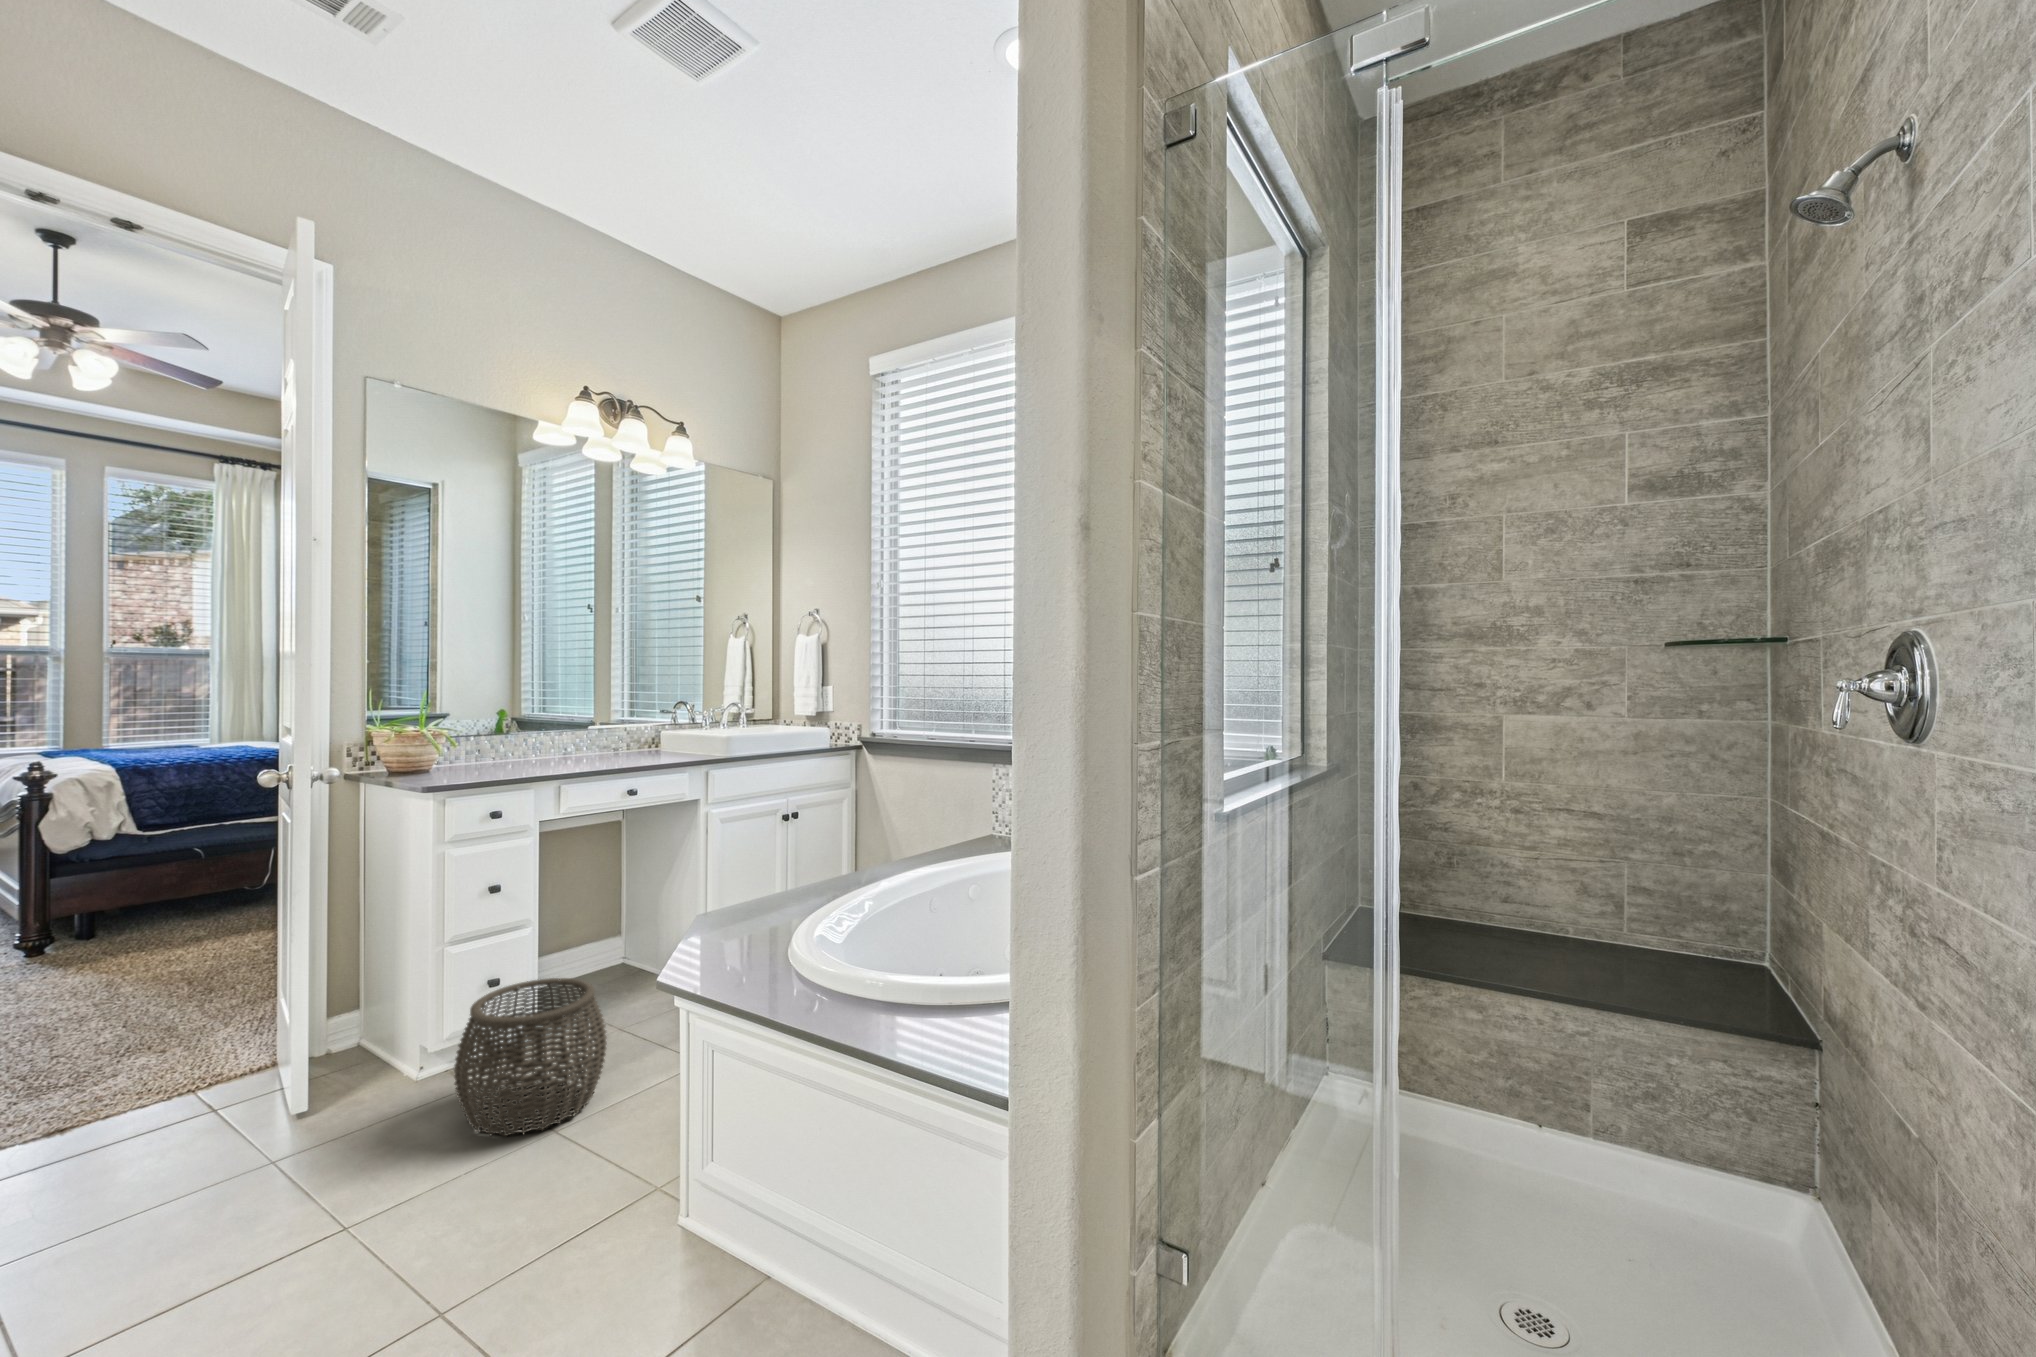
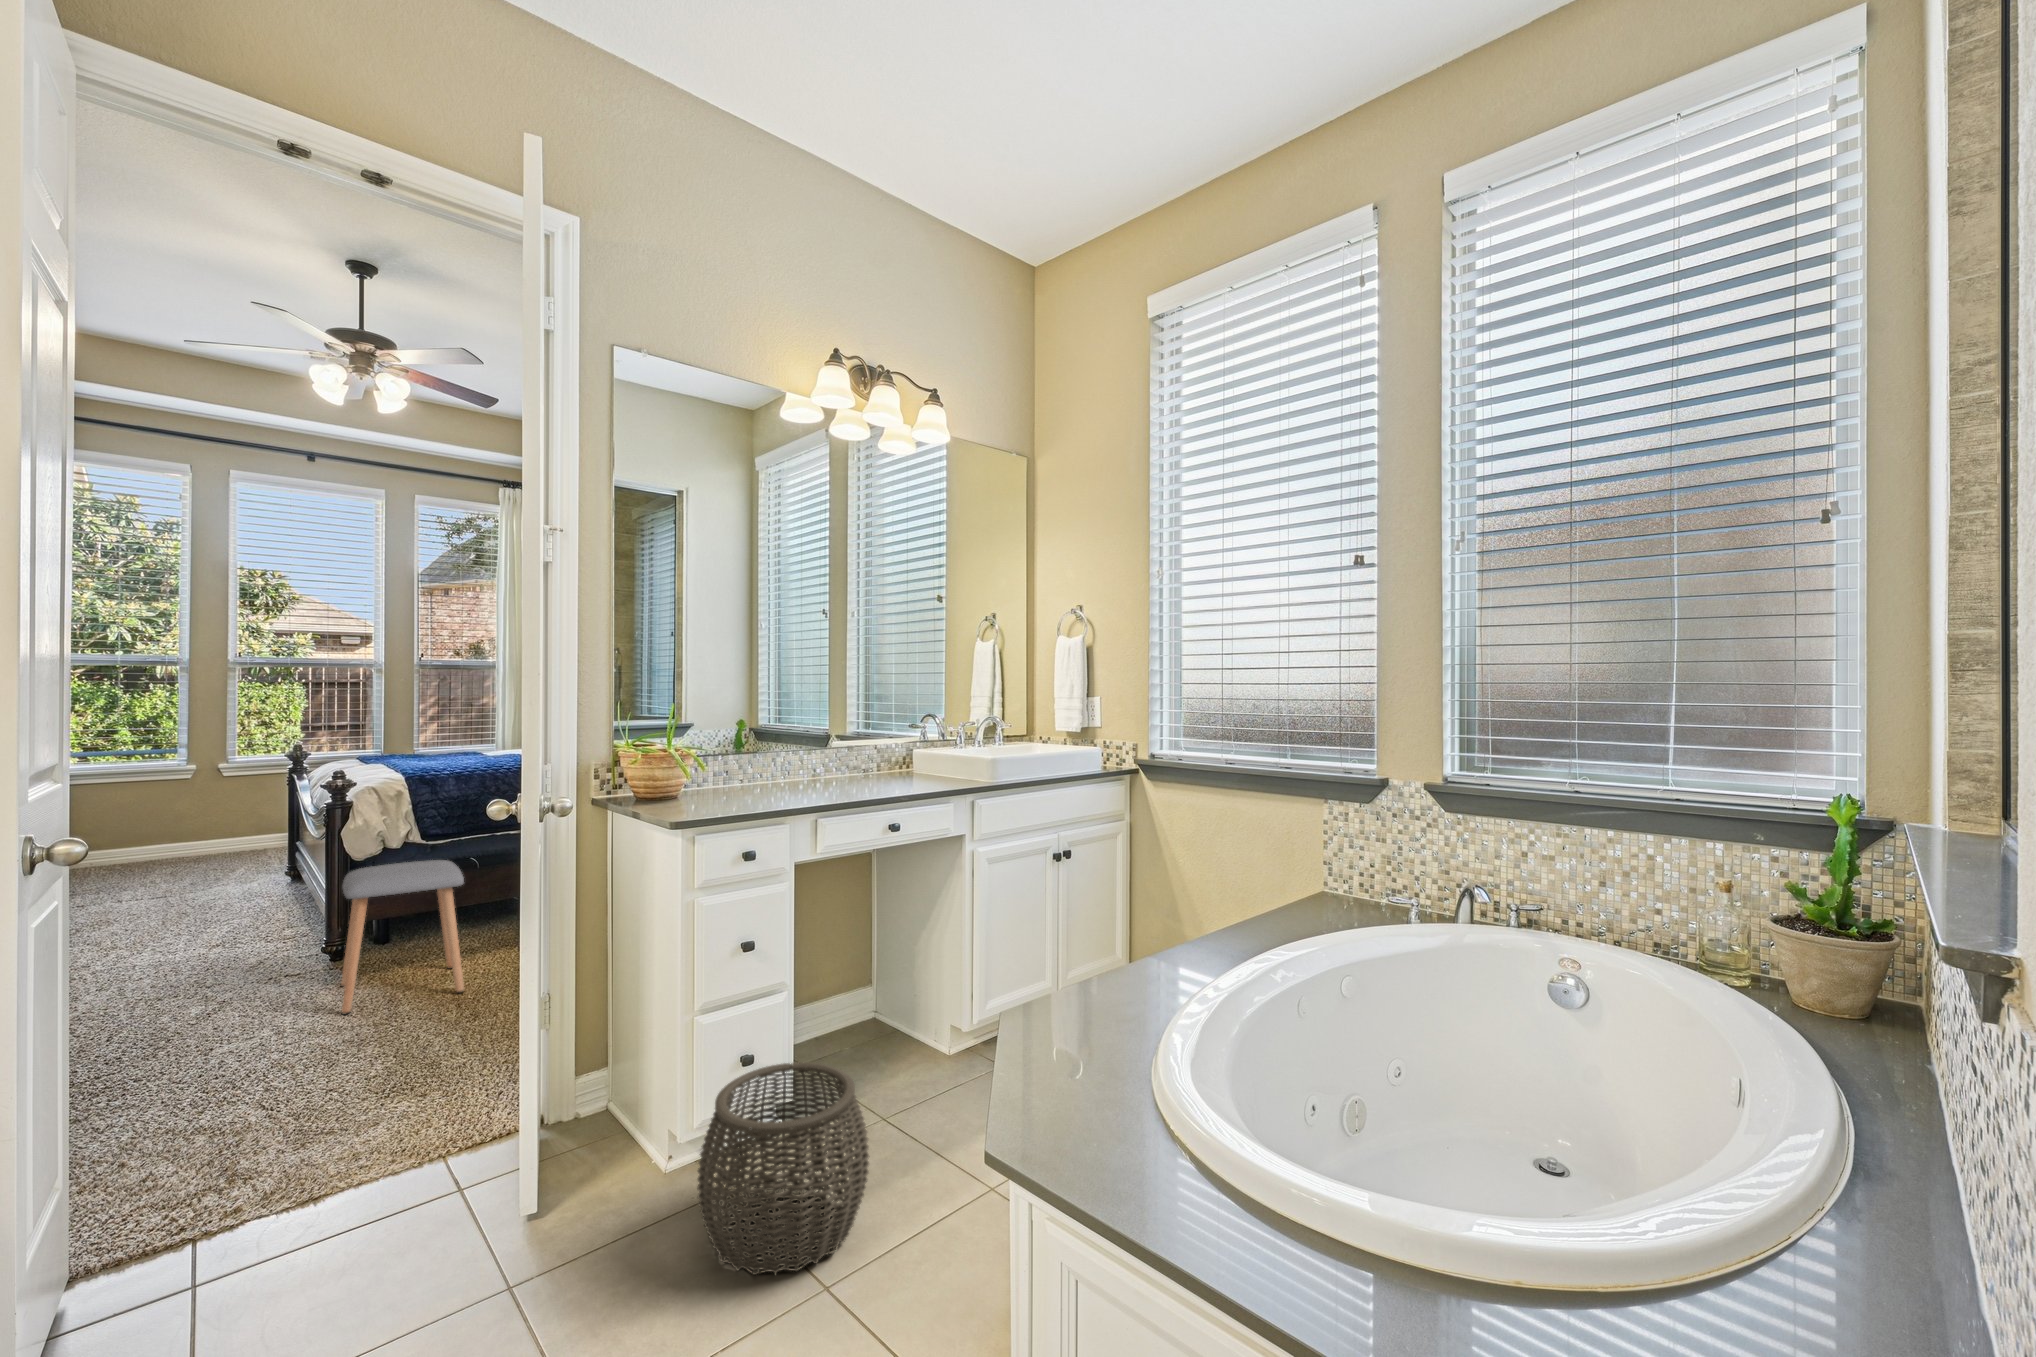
stool: none [42,845,194,998] -> present [341,860,464,1014]

